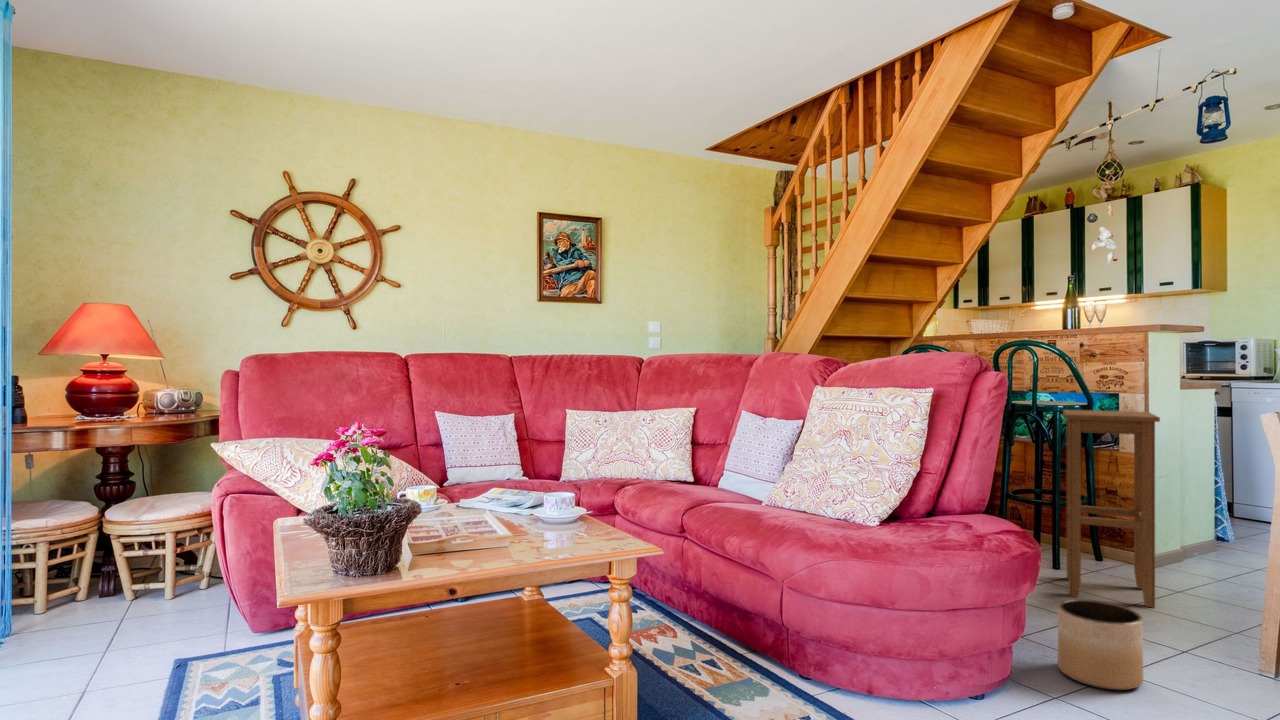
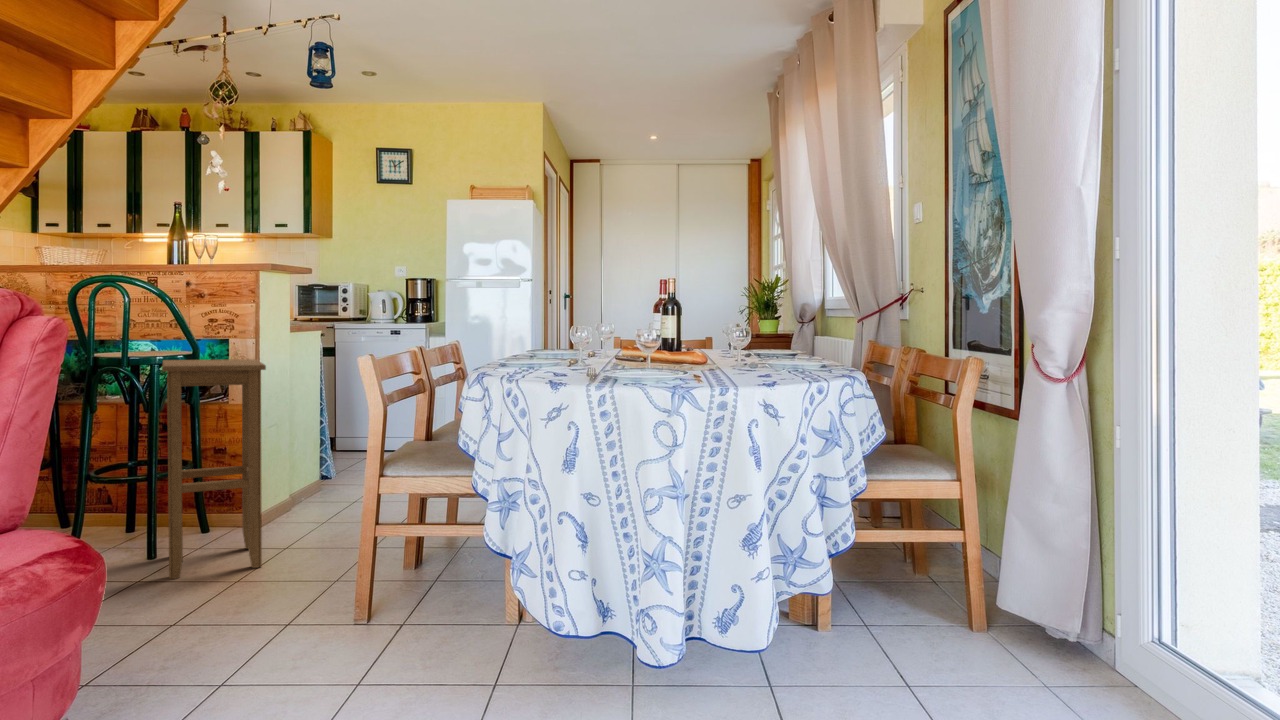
planter: present [1058,600,1143,690] -> none [143,585,242,692]

